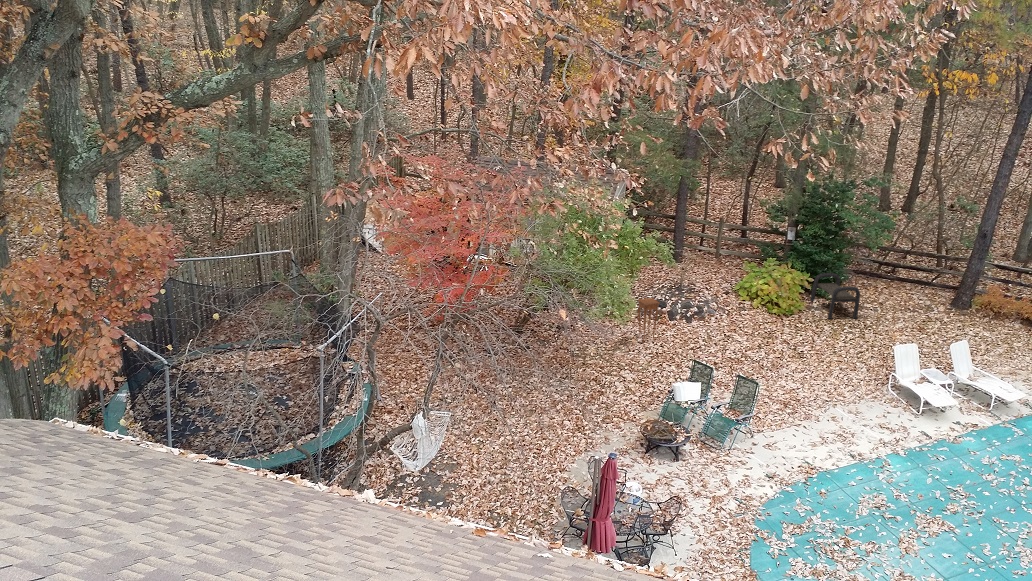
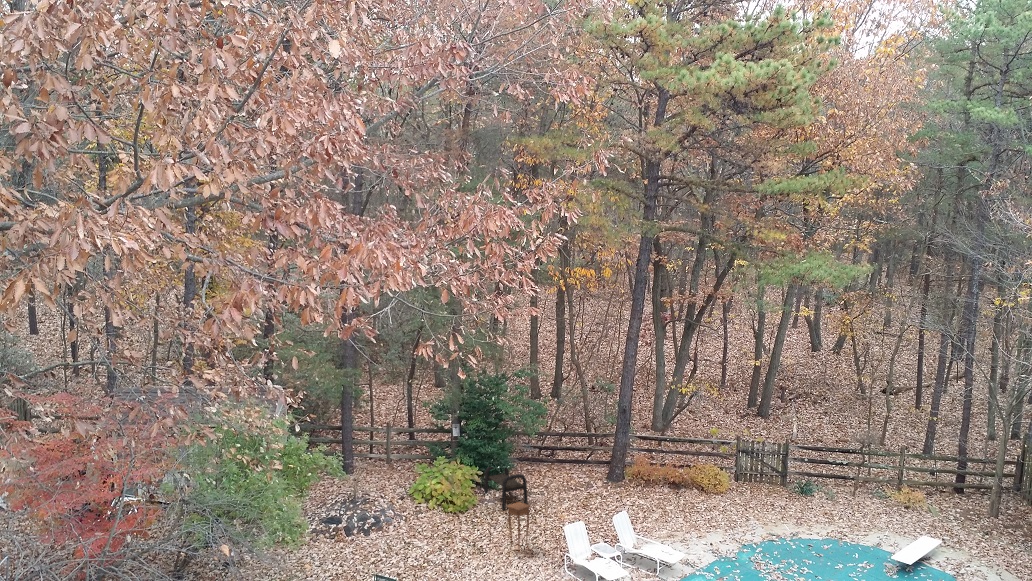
side table: present [638,298,660,342] -> present [507,502,530,548]

